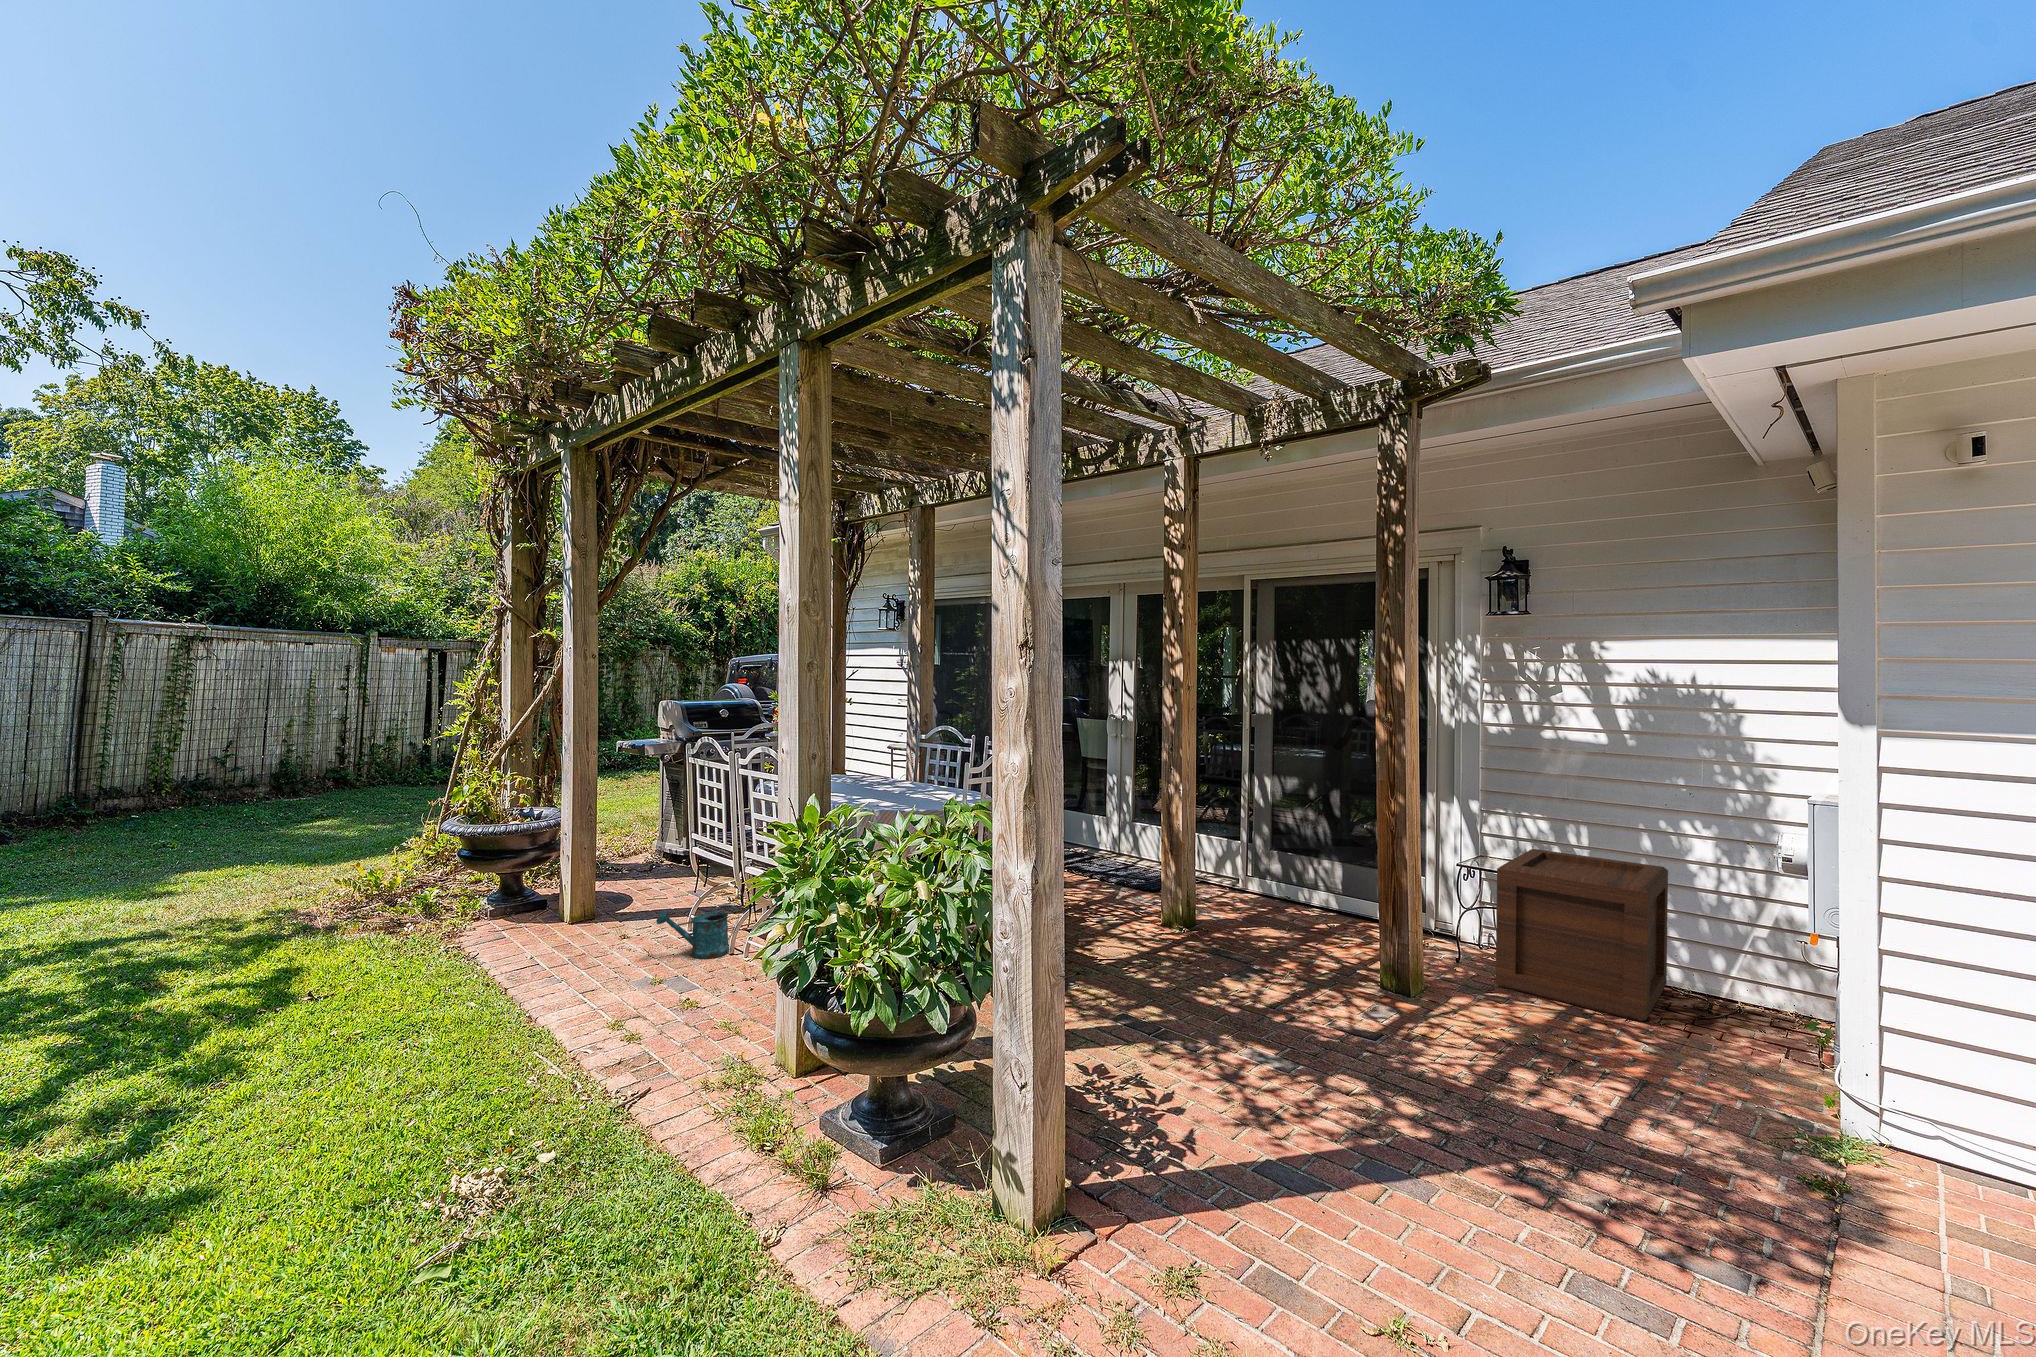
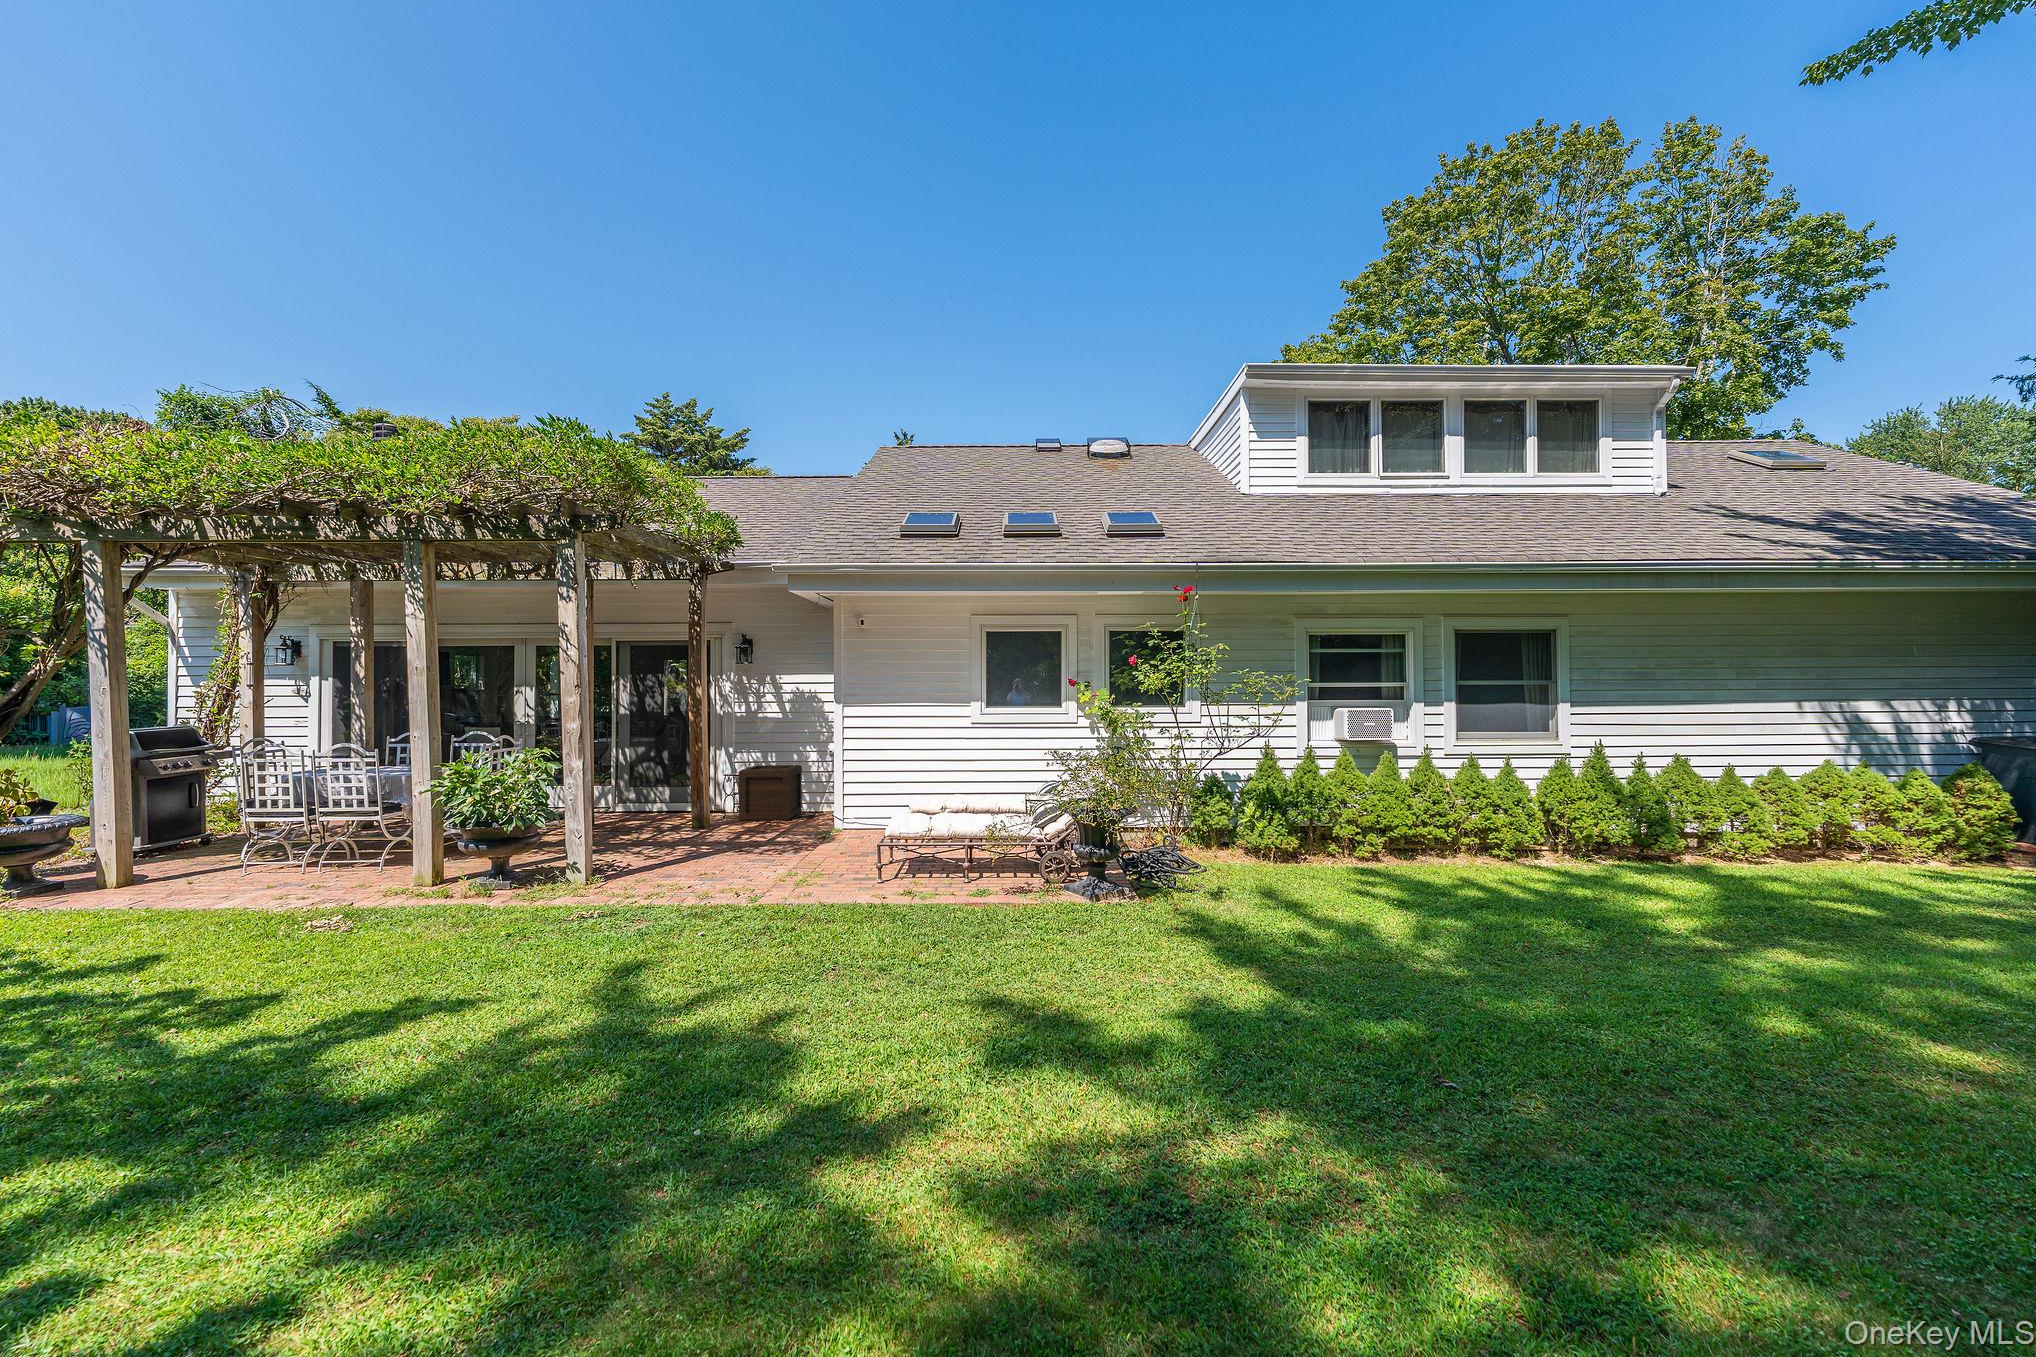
watering can: present [656,904,738,959] -> none [238,842,299,875]

